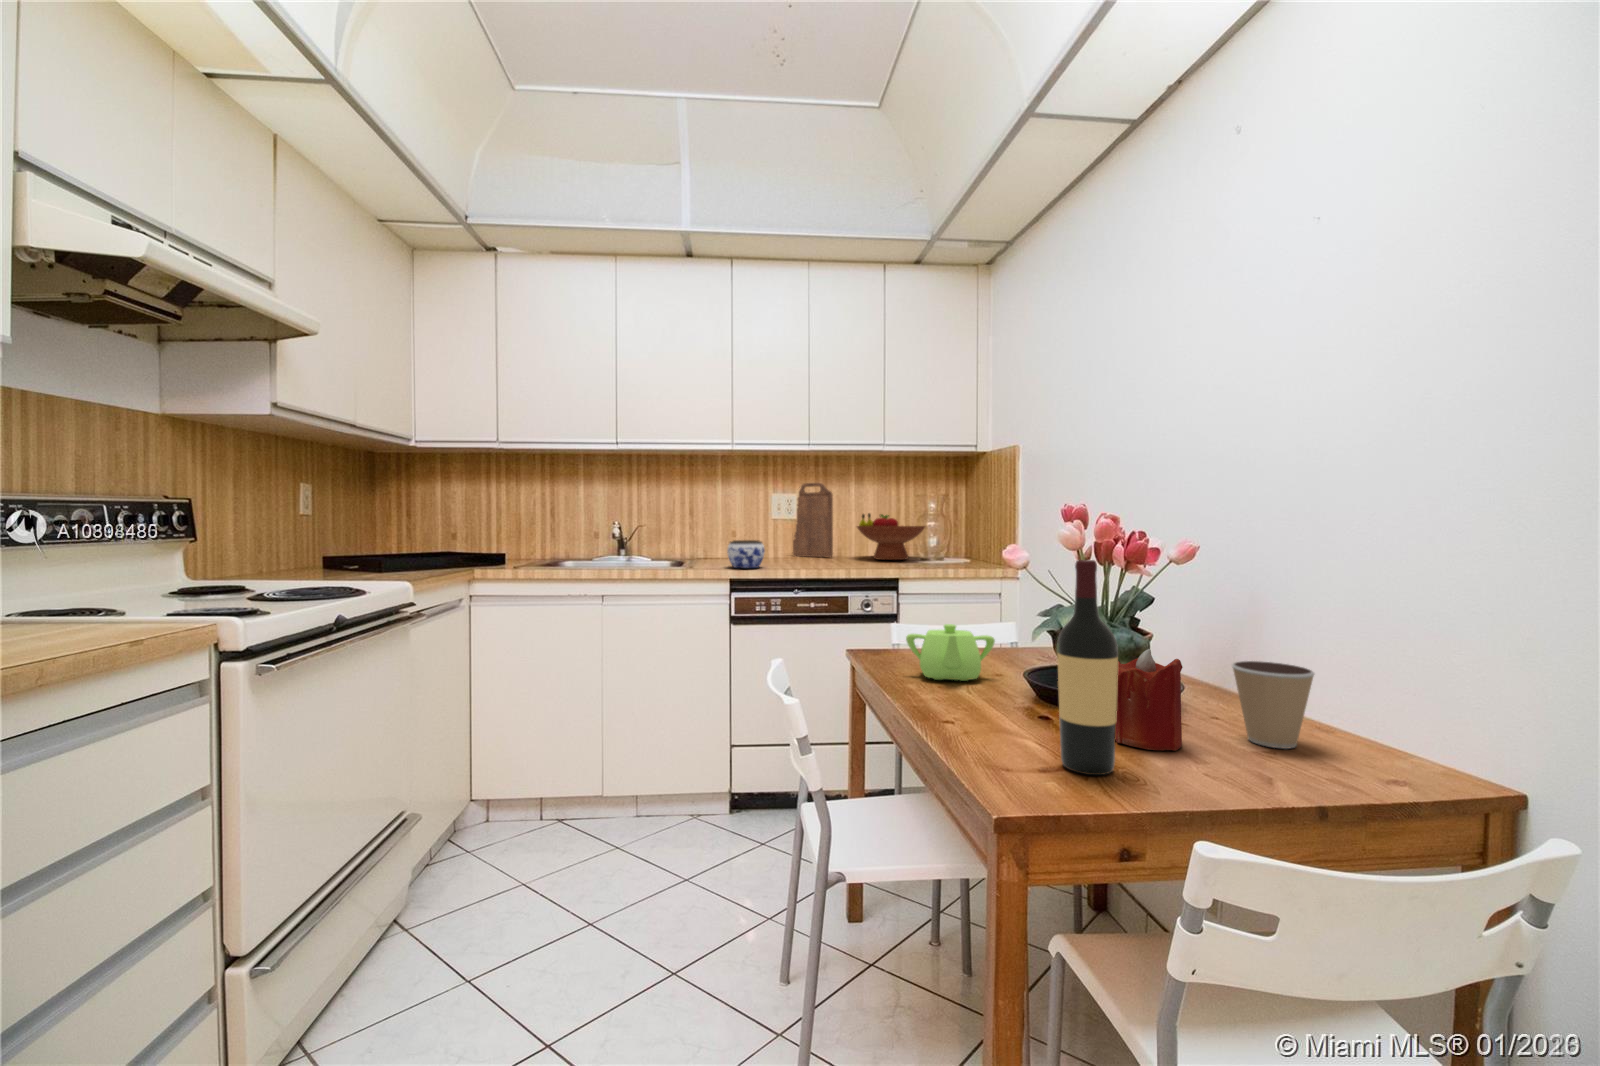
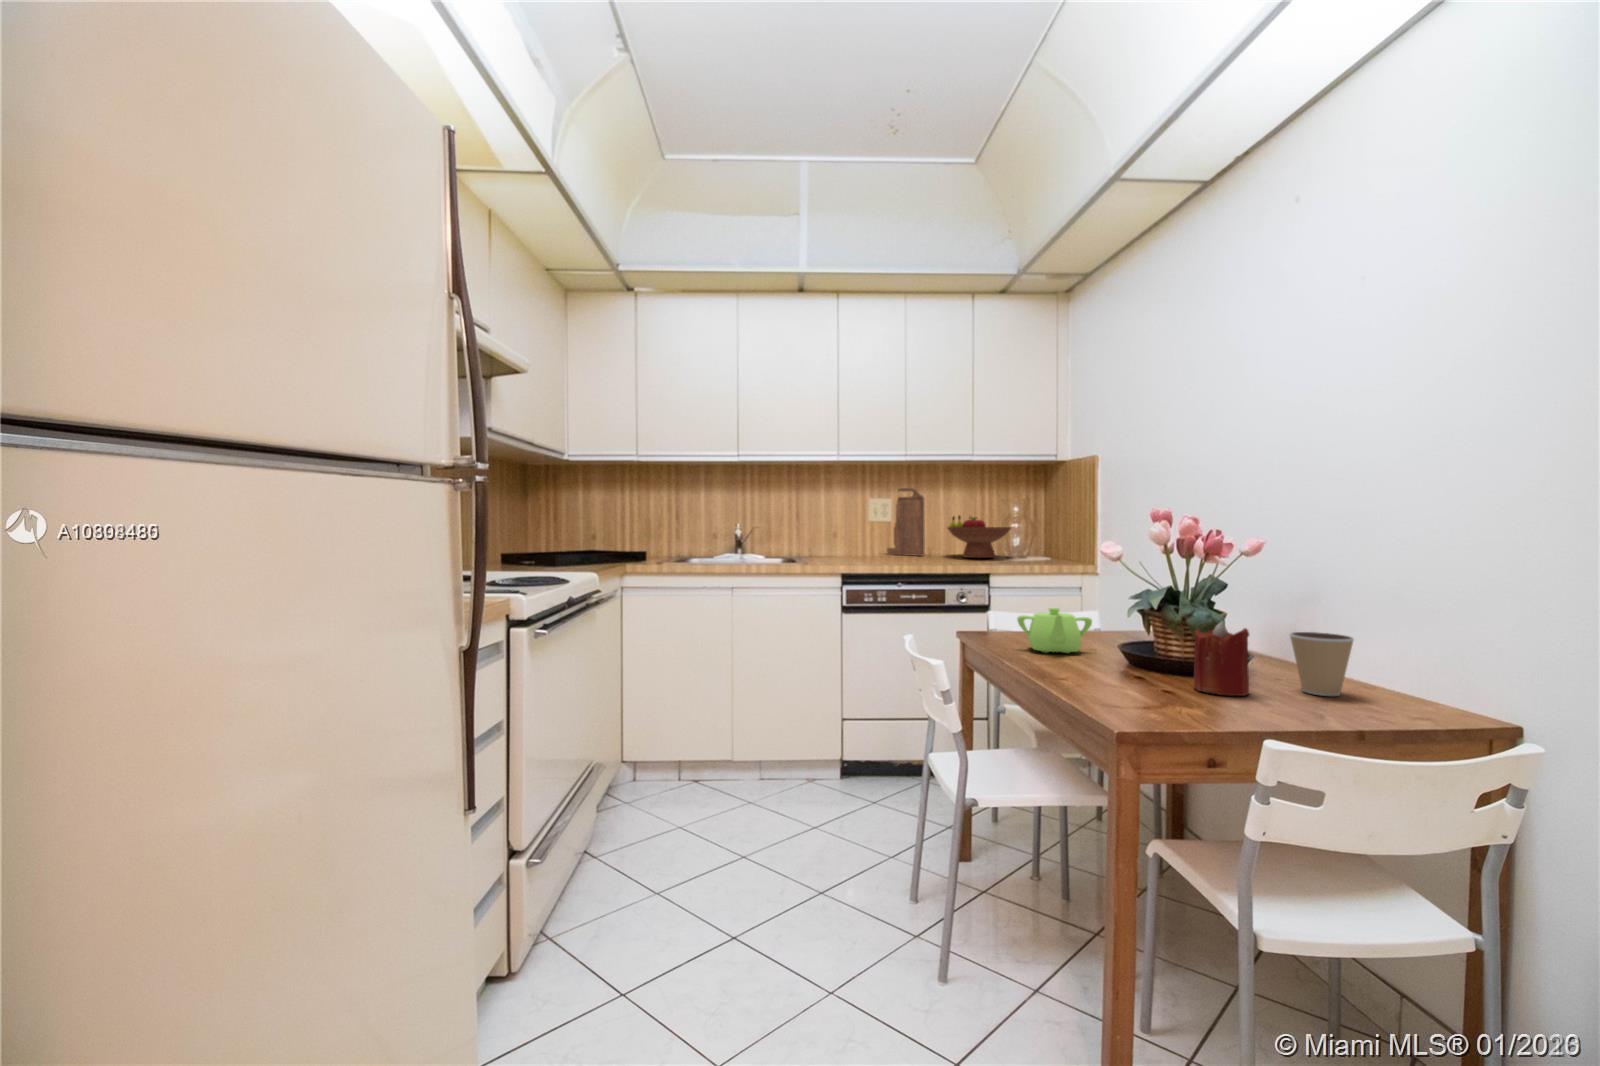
jar: present [727,540,765,568] -> none [836,540,869,565]
wine bottle: present [1057,560,1118,775] -> none [1153,553,1199,708]

